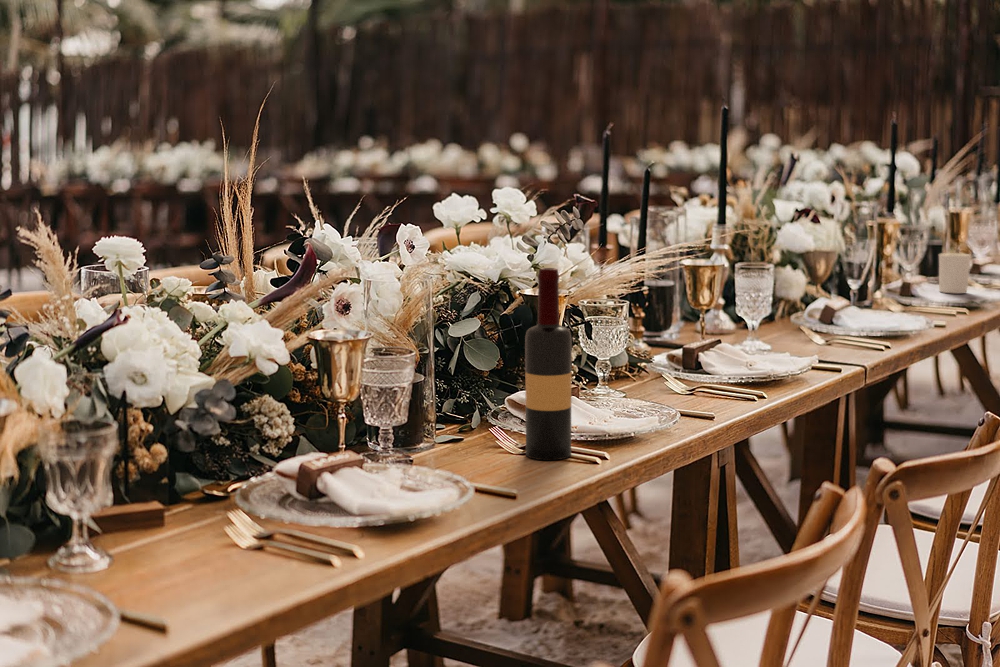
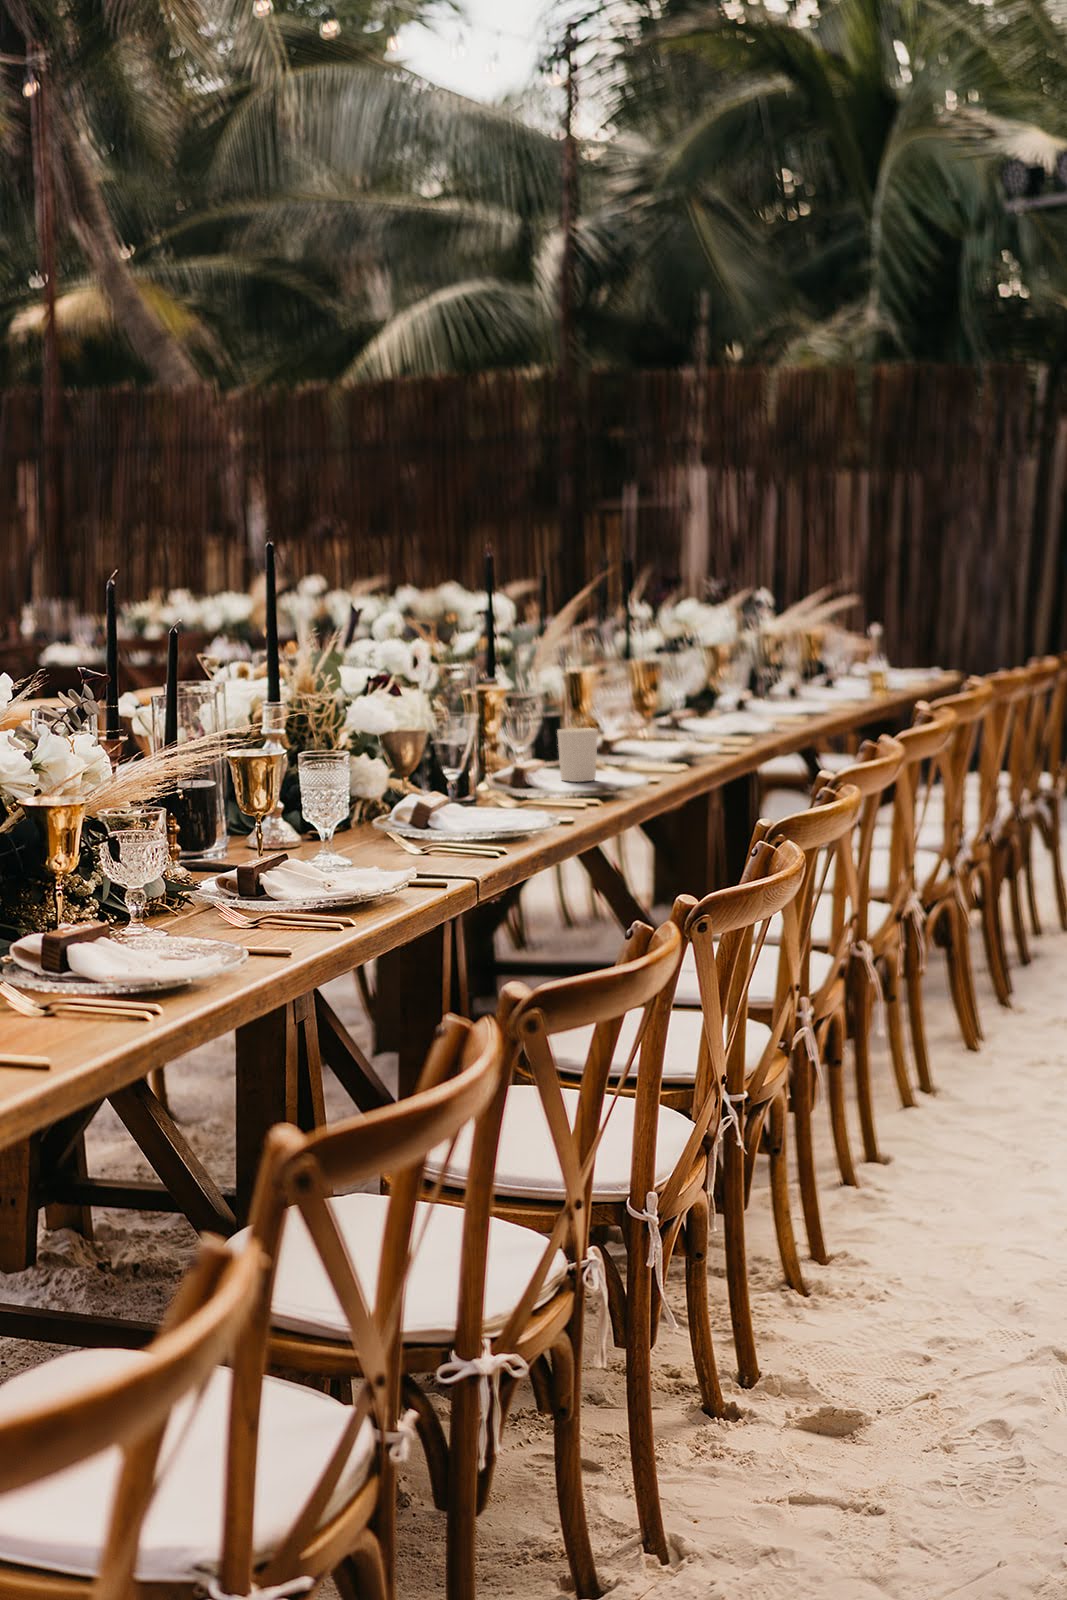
wine bottle: present [525,268,572,460] -> none [44,763,115,1021]

